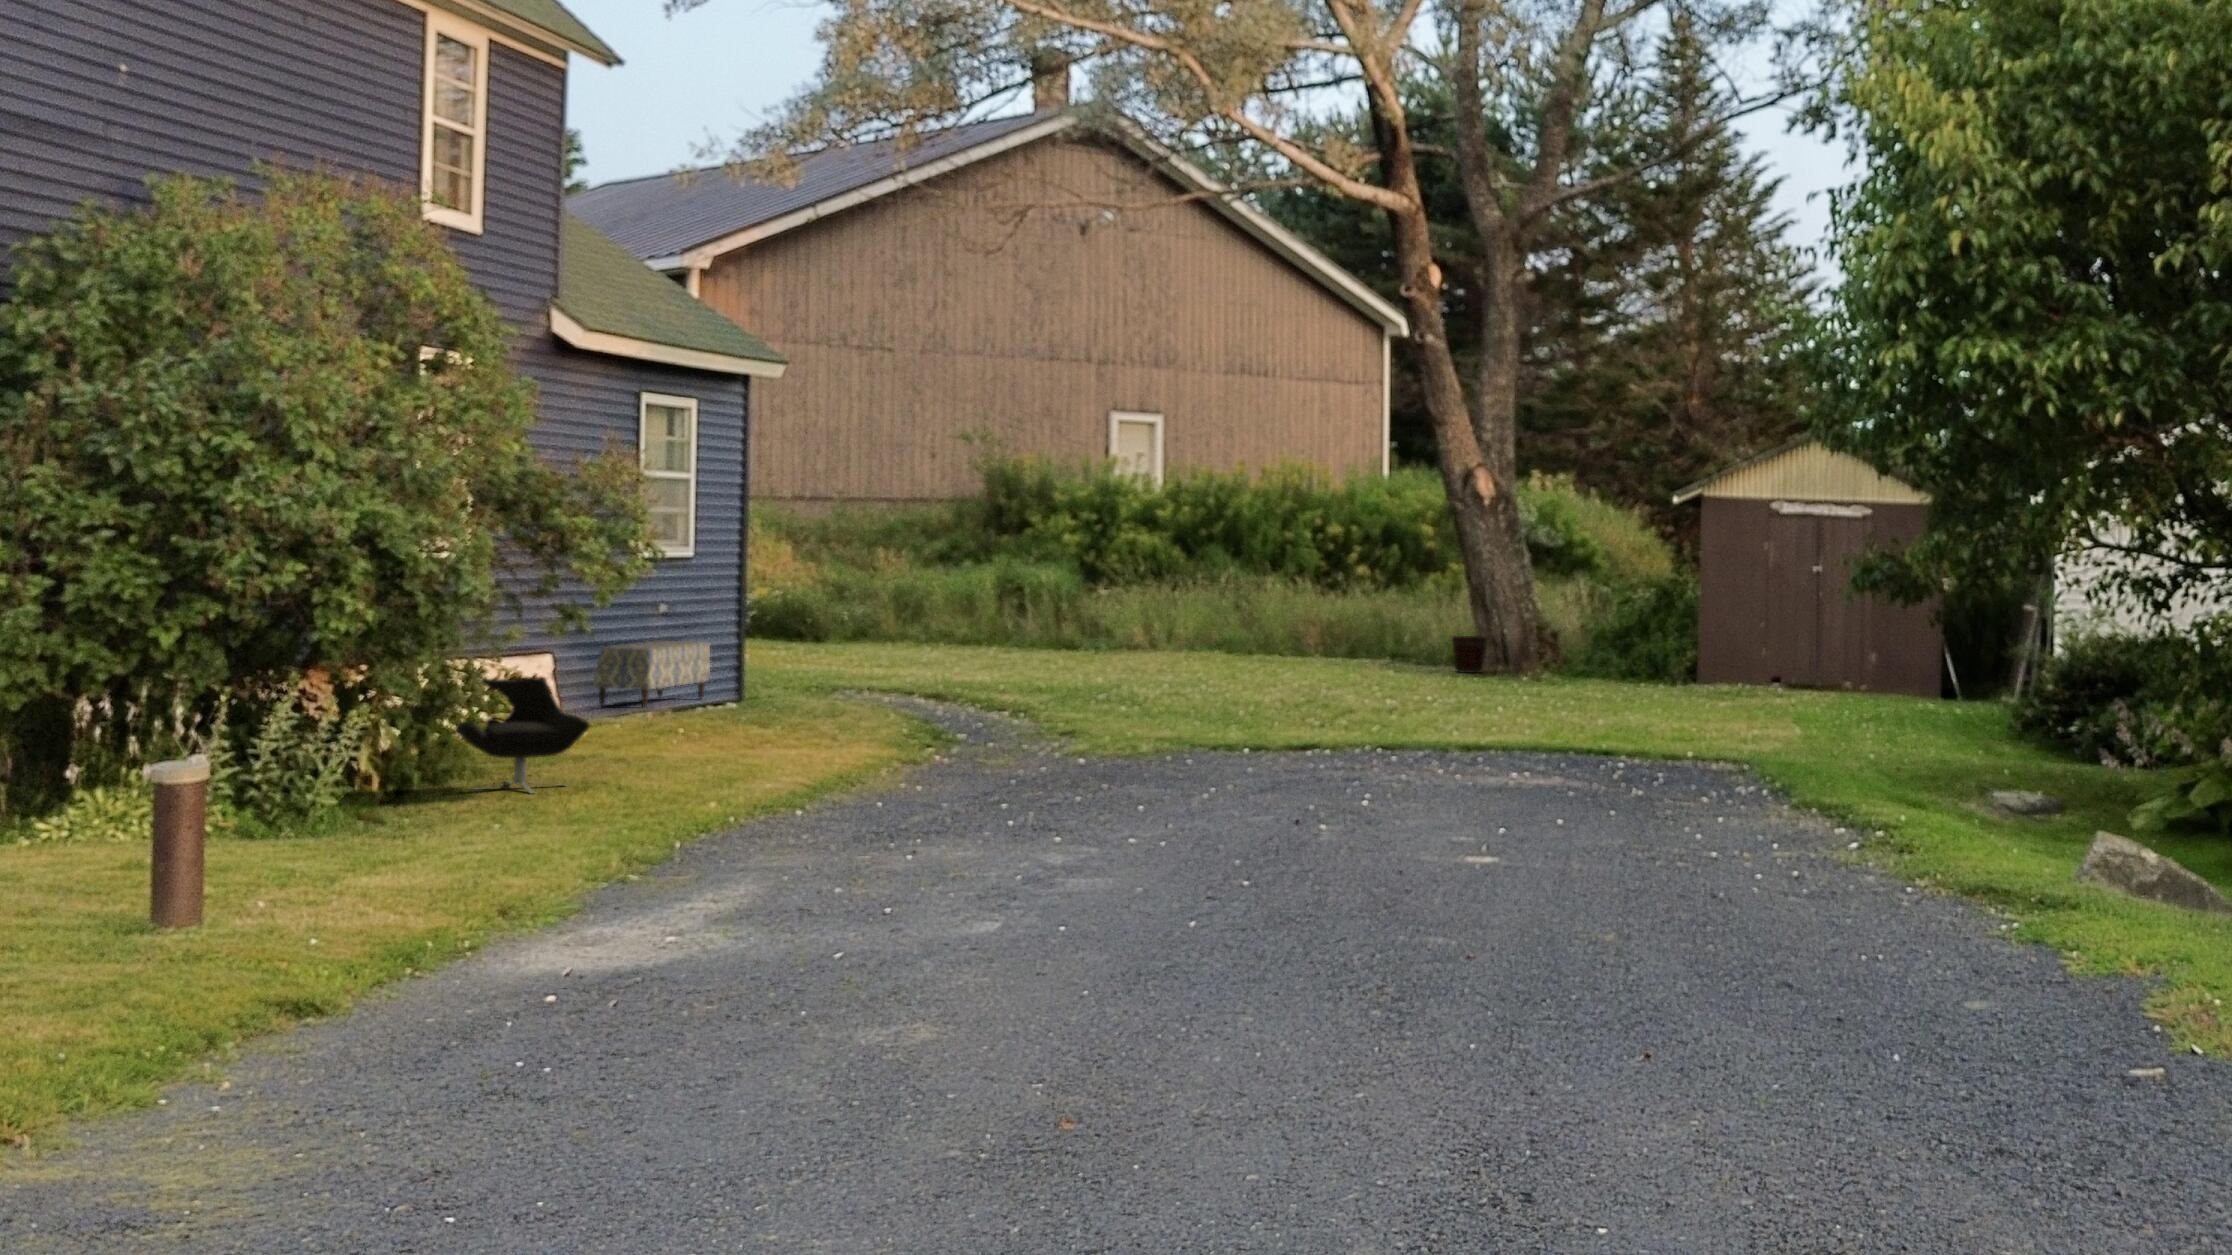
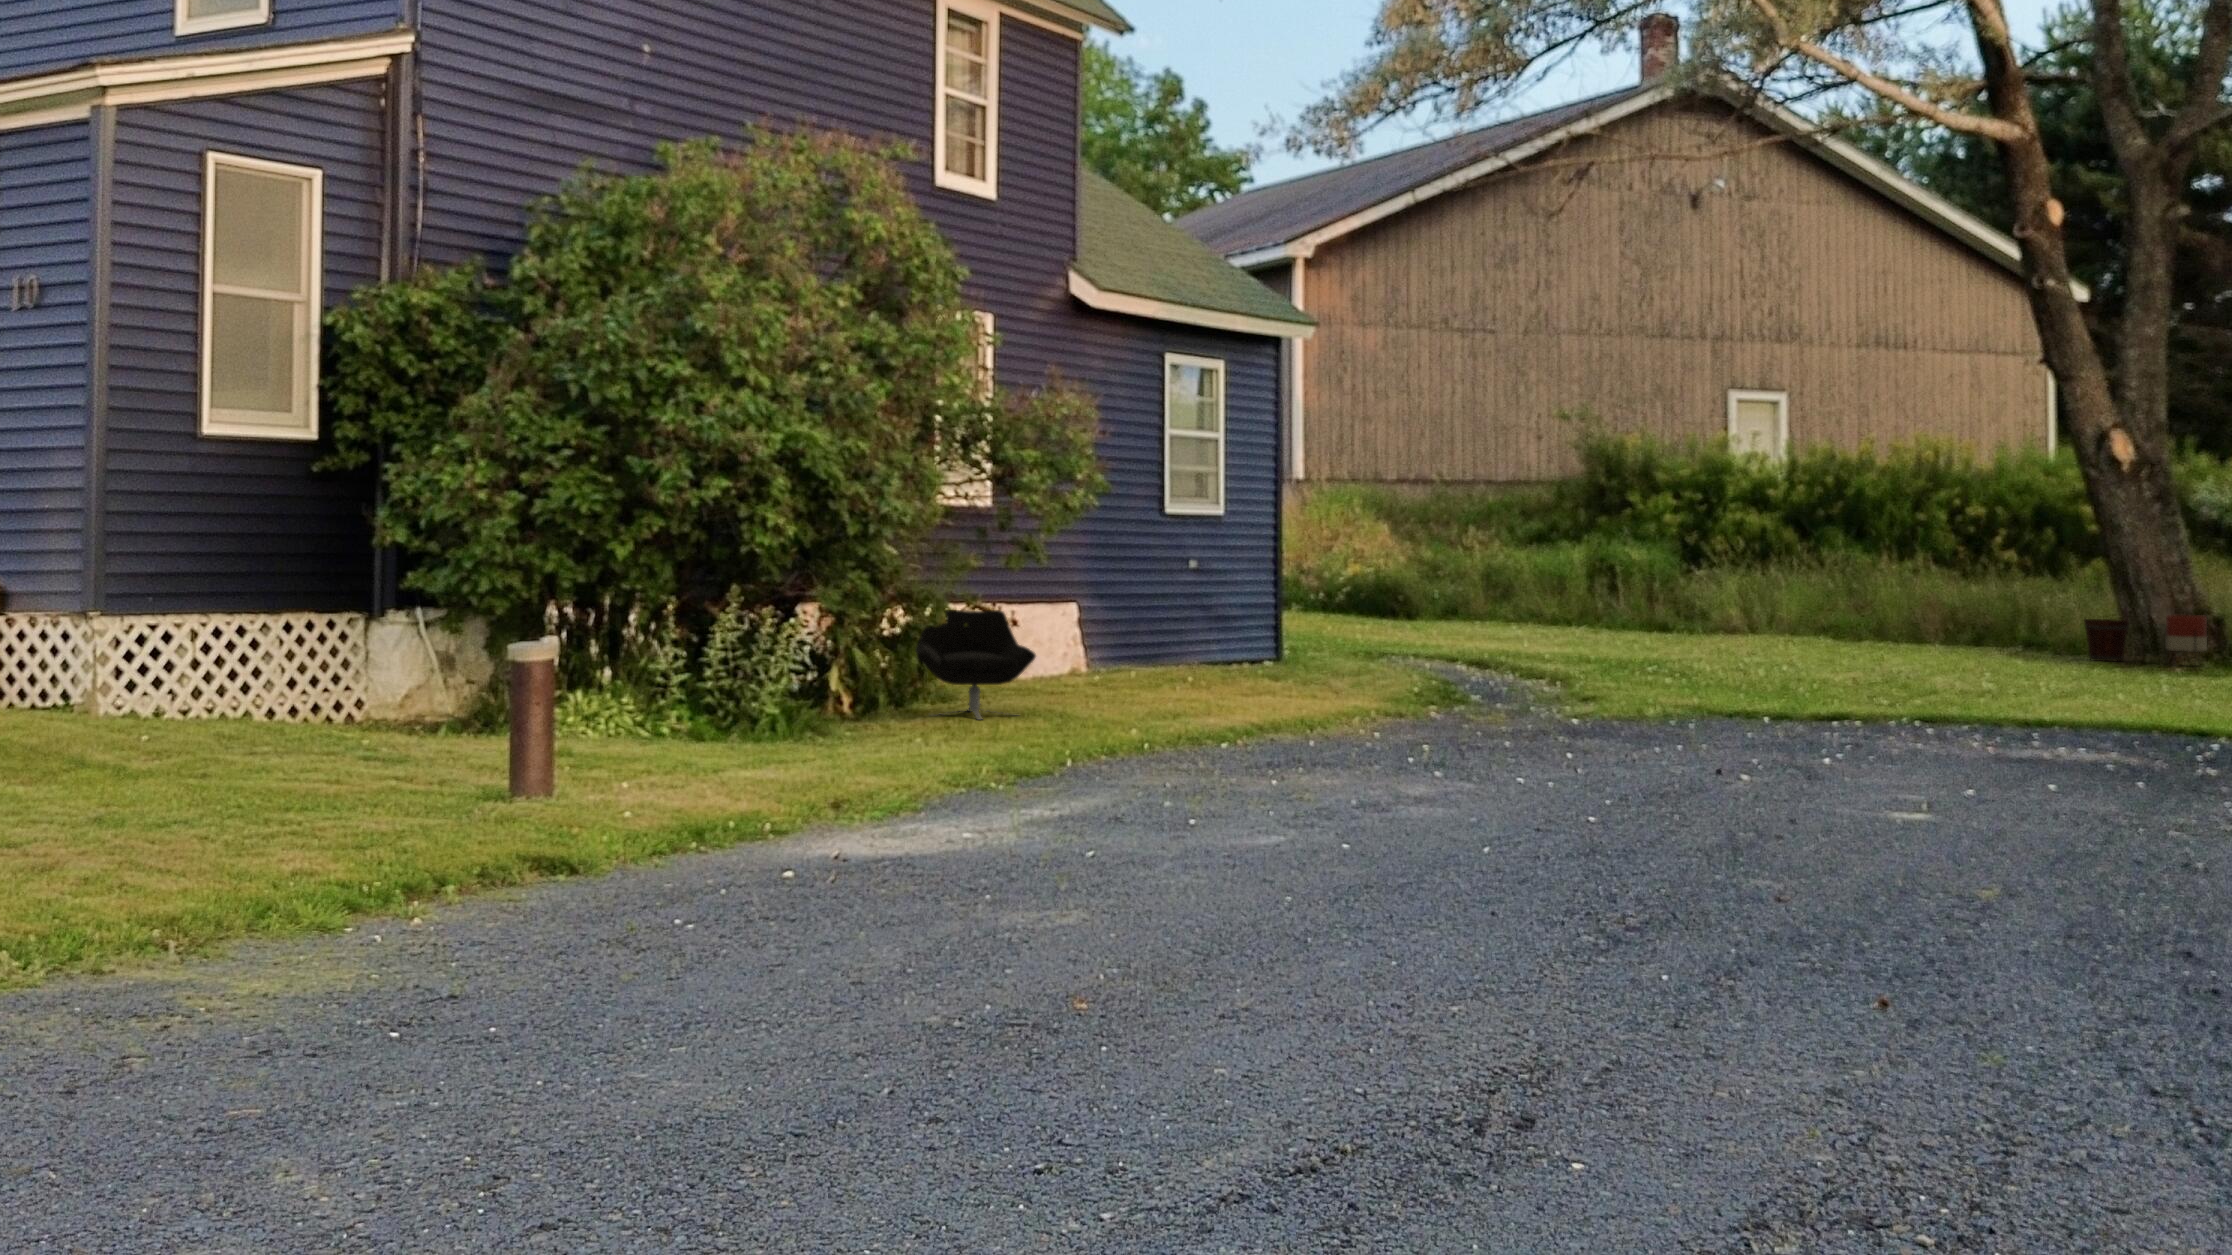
planter: none [1516,632,1550,677] -> present [2165,614,2207,652]
bench: present [595,641,710,708] -> none [1121,600,1235,663]

